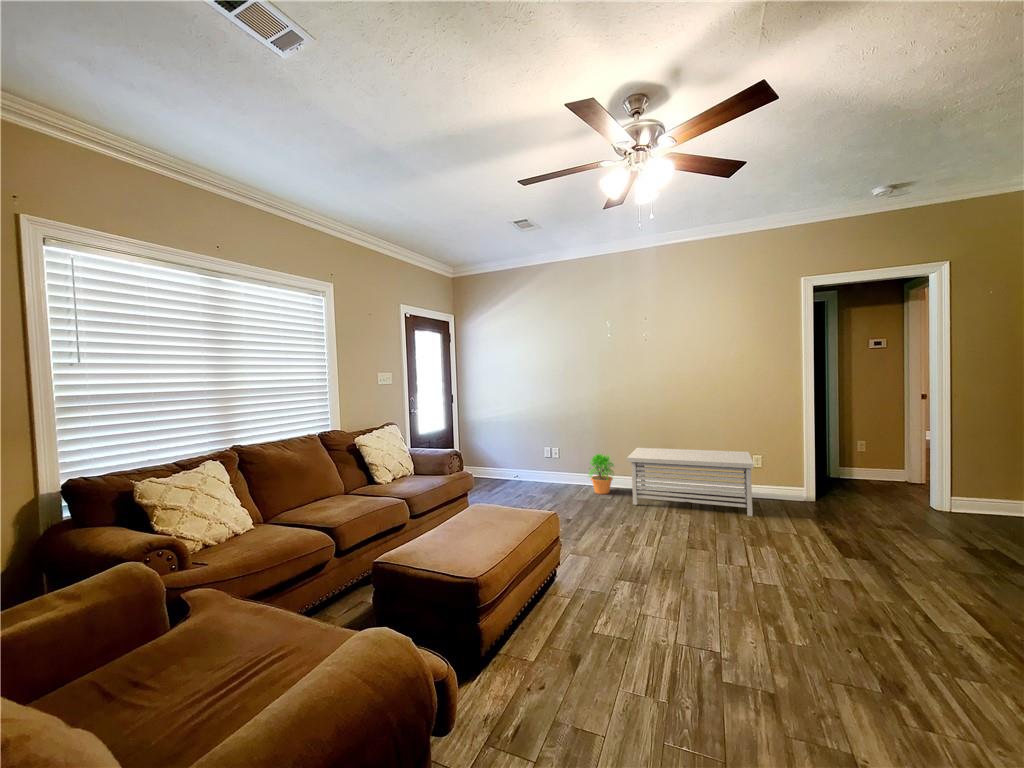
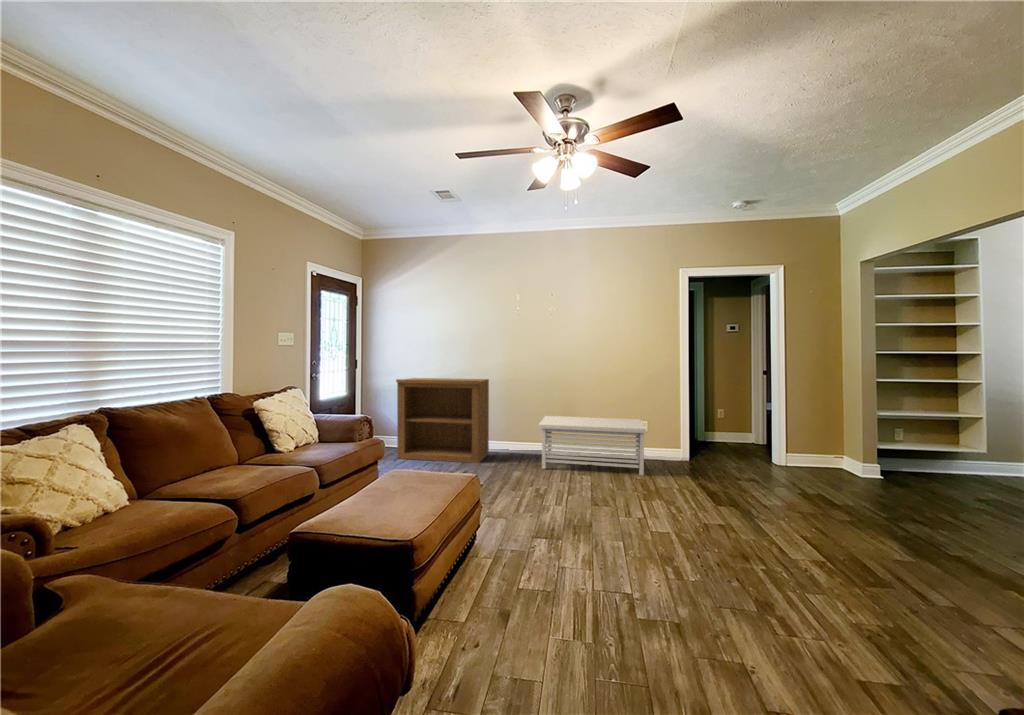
bookshelf: none [484,410,578,496] -> present [396,378,489,463]
potted plant: present [589,454,614,494] -> none [499,421,525,460]

